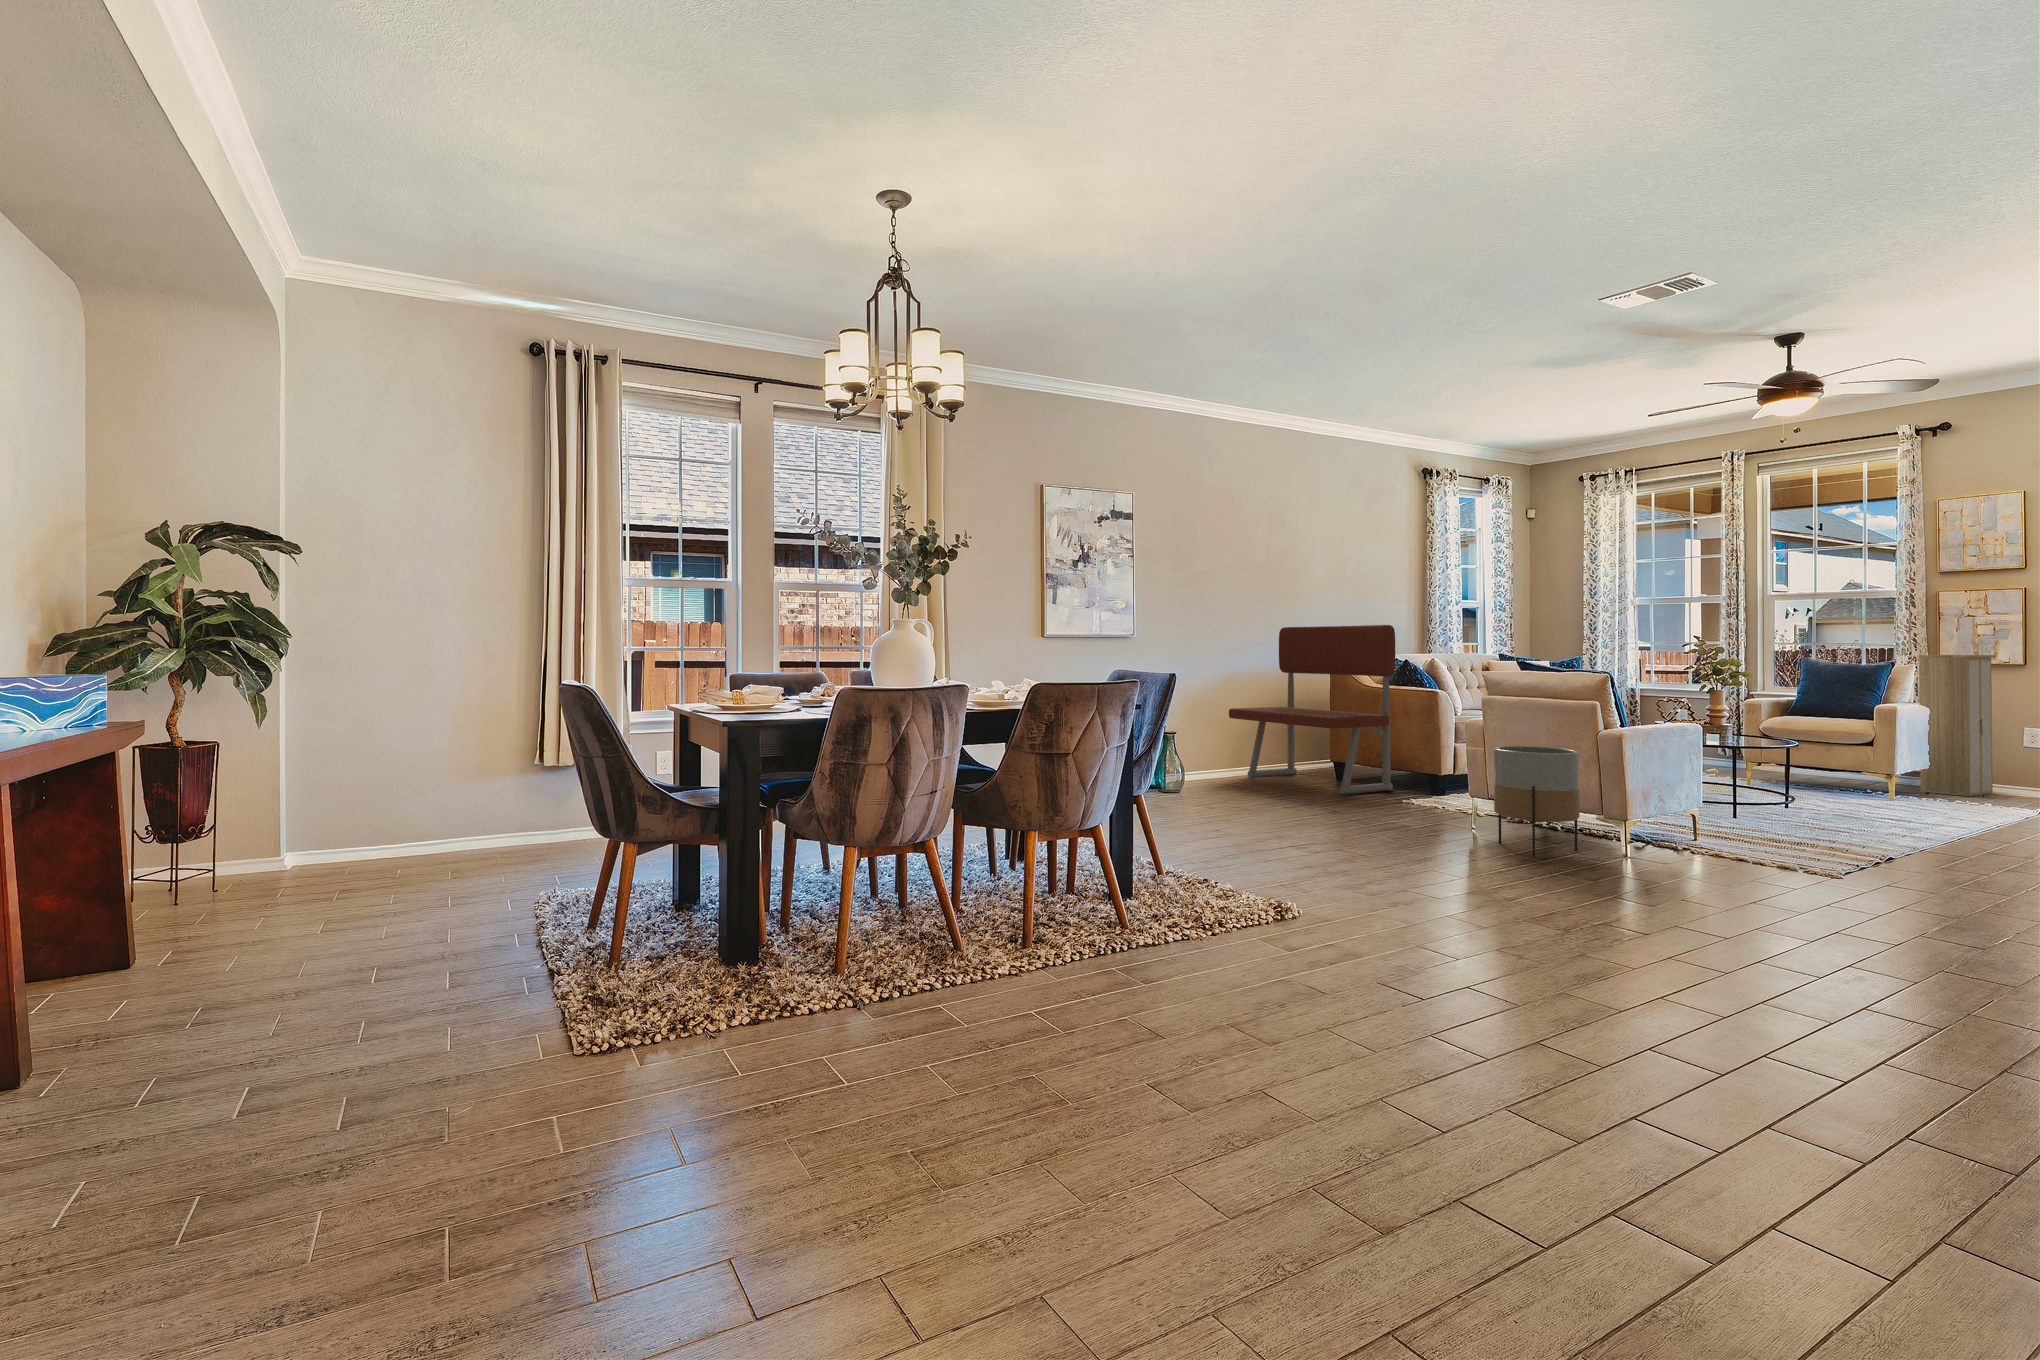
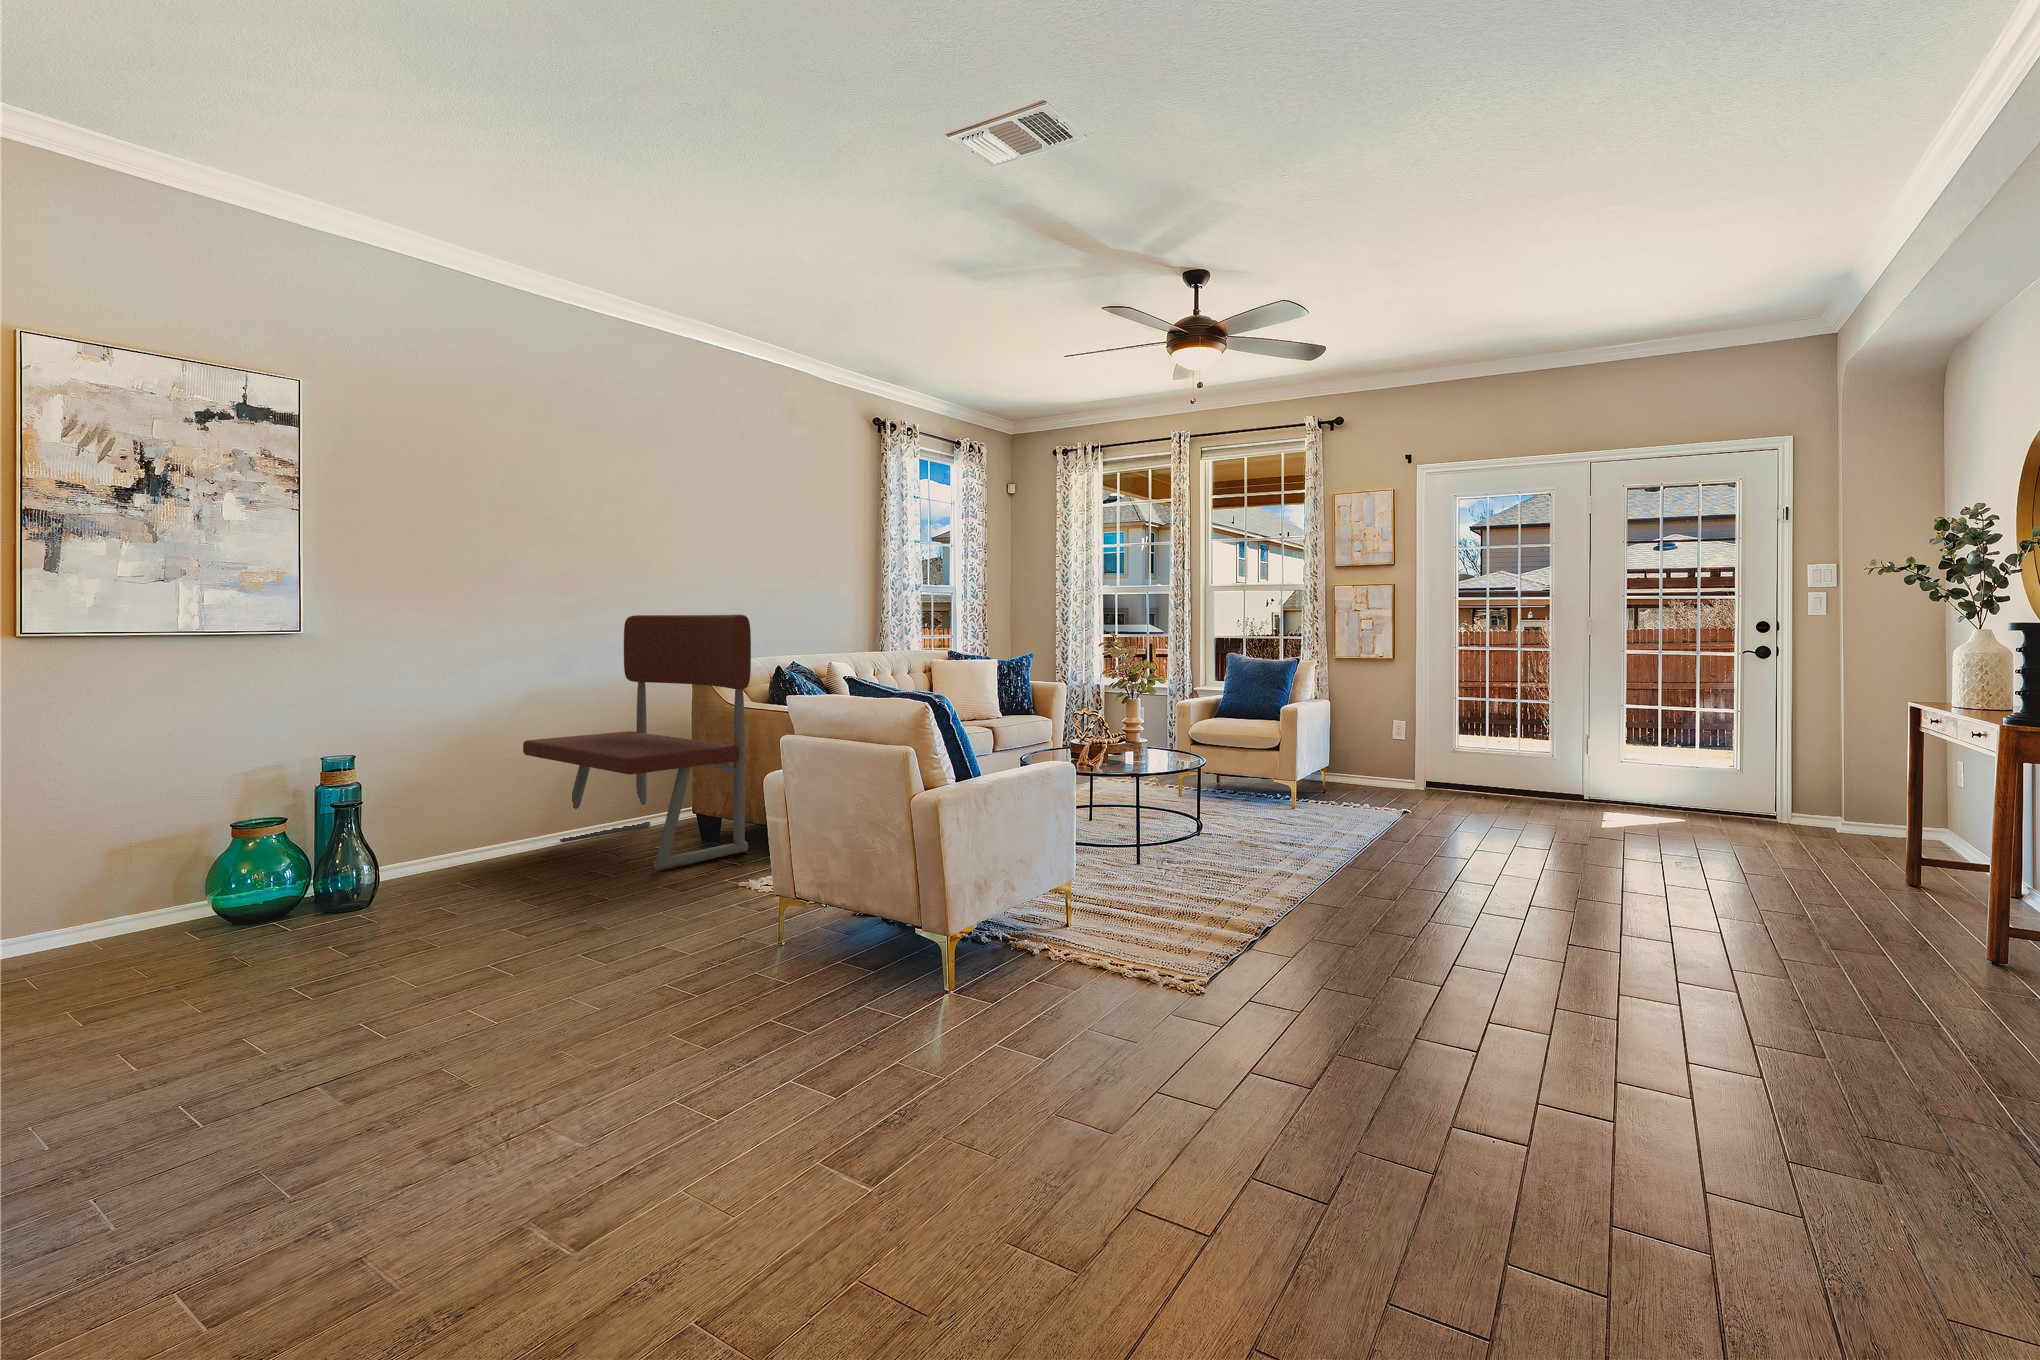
cabinet: present [1919,655,1995,796] -> none [1317,650,1375,796]
planter: present [1494,746,1580,857] -> none [739,818,869,1022]

